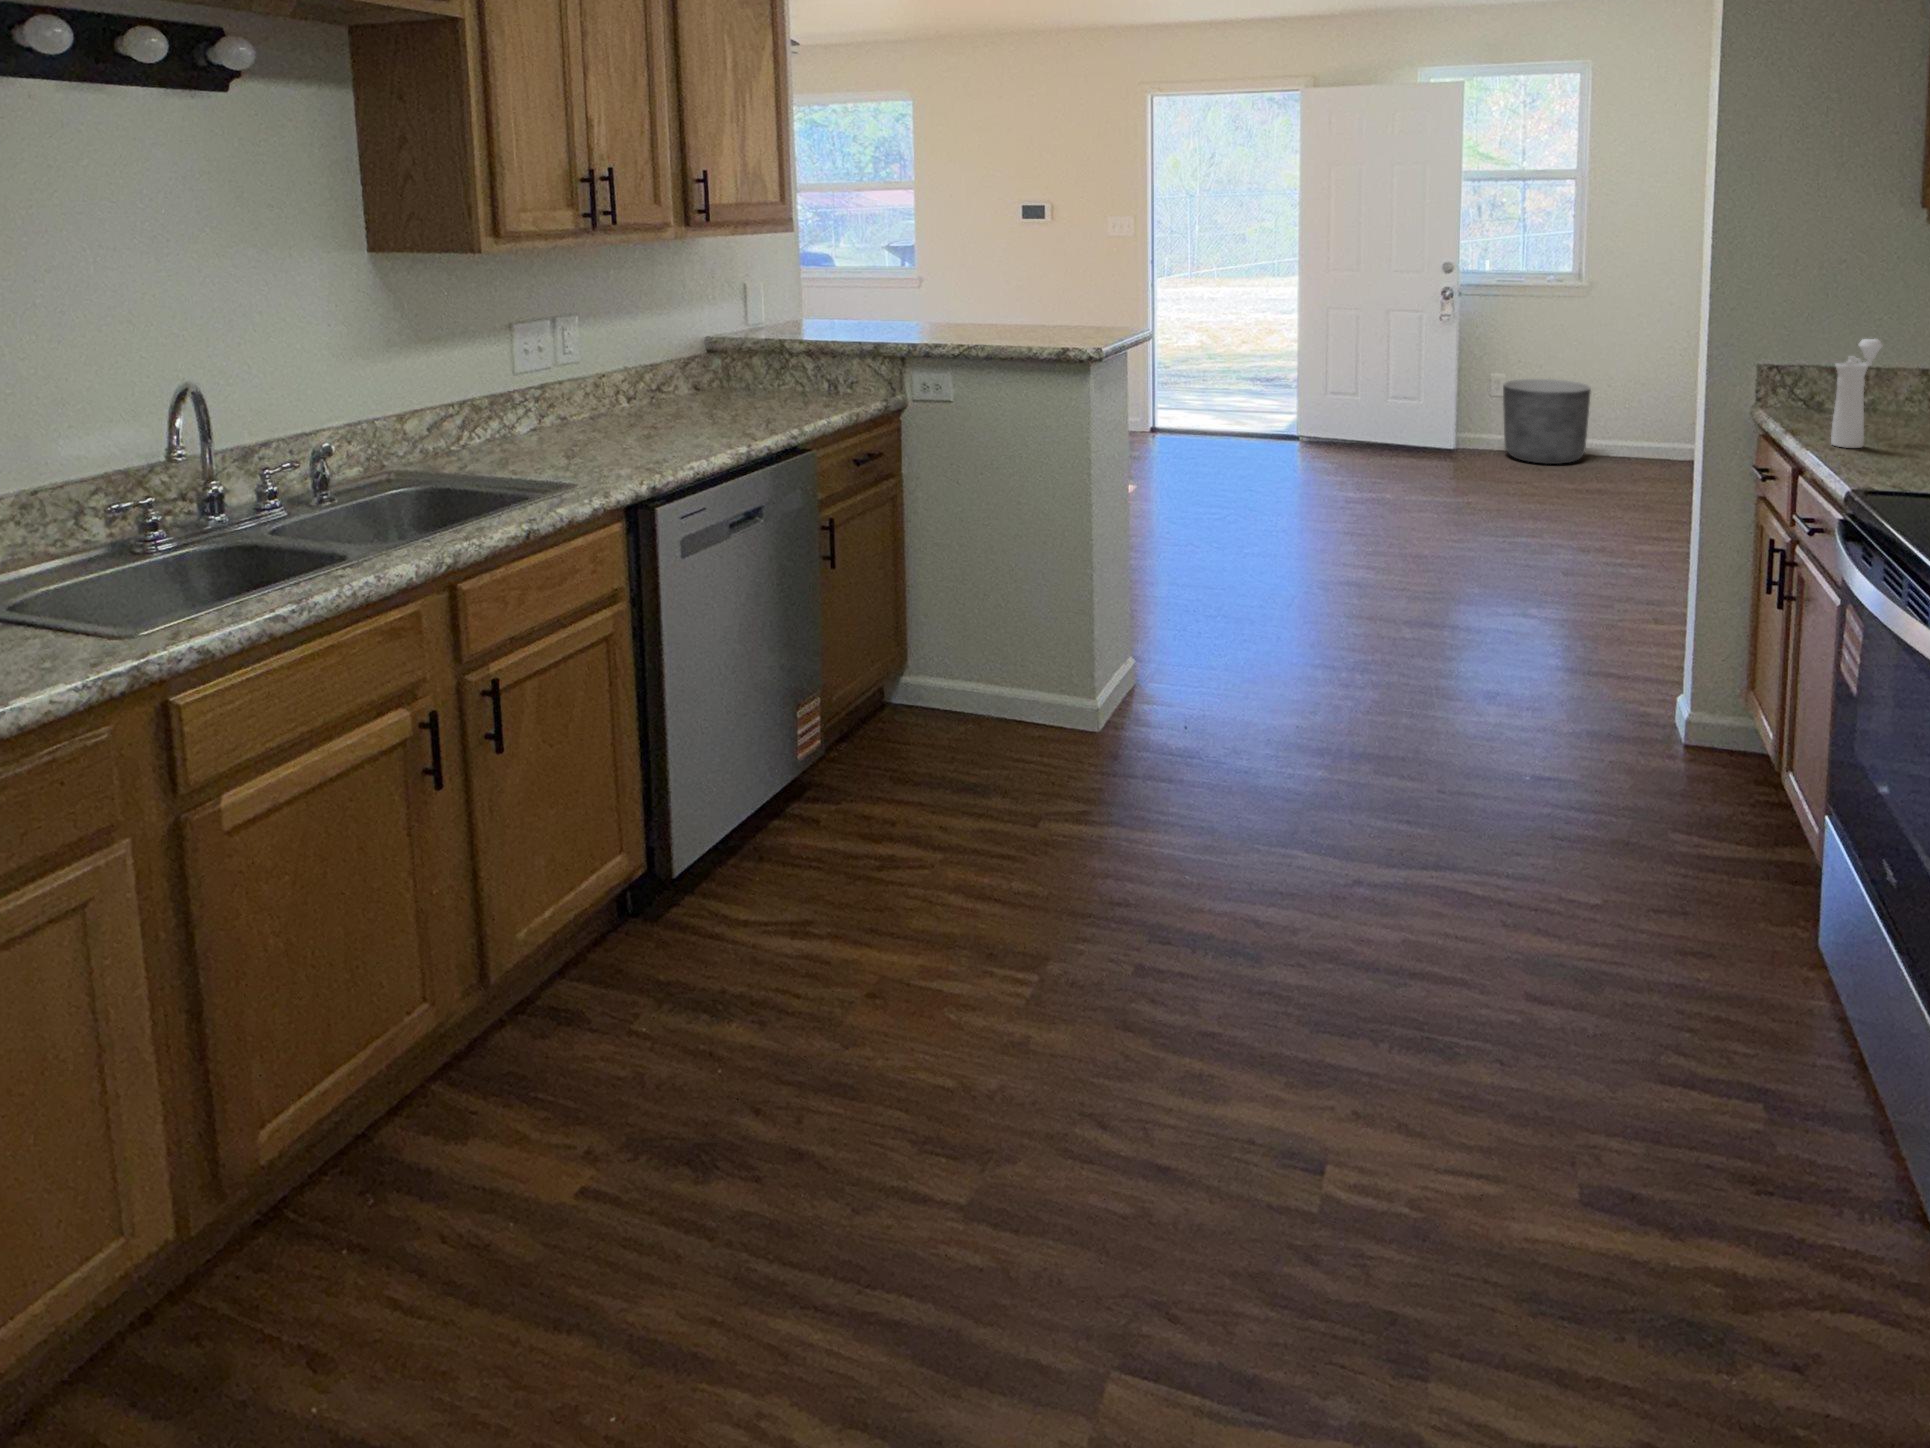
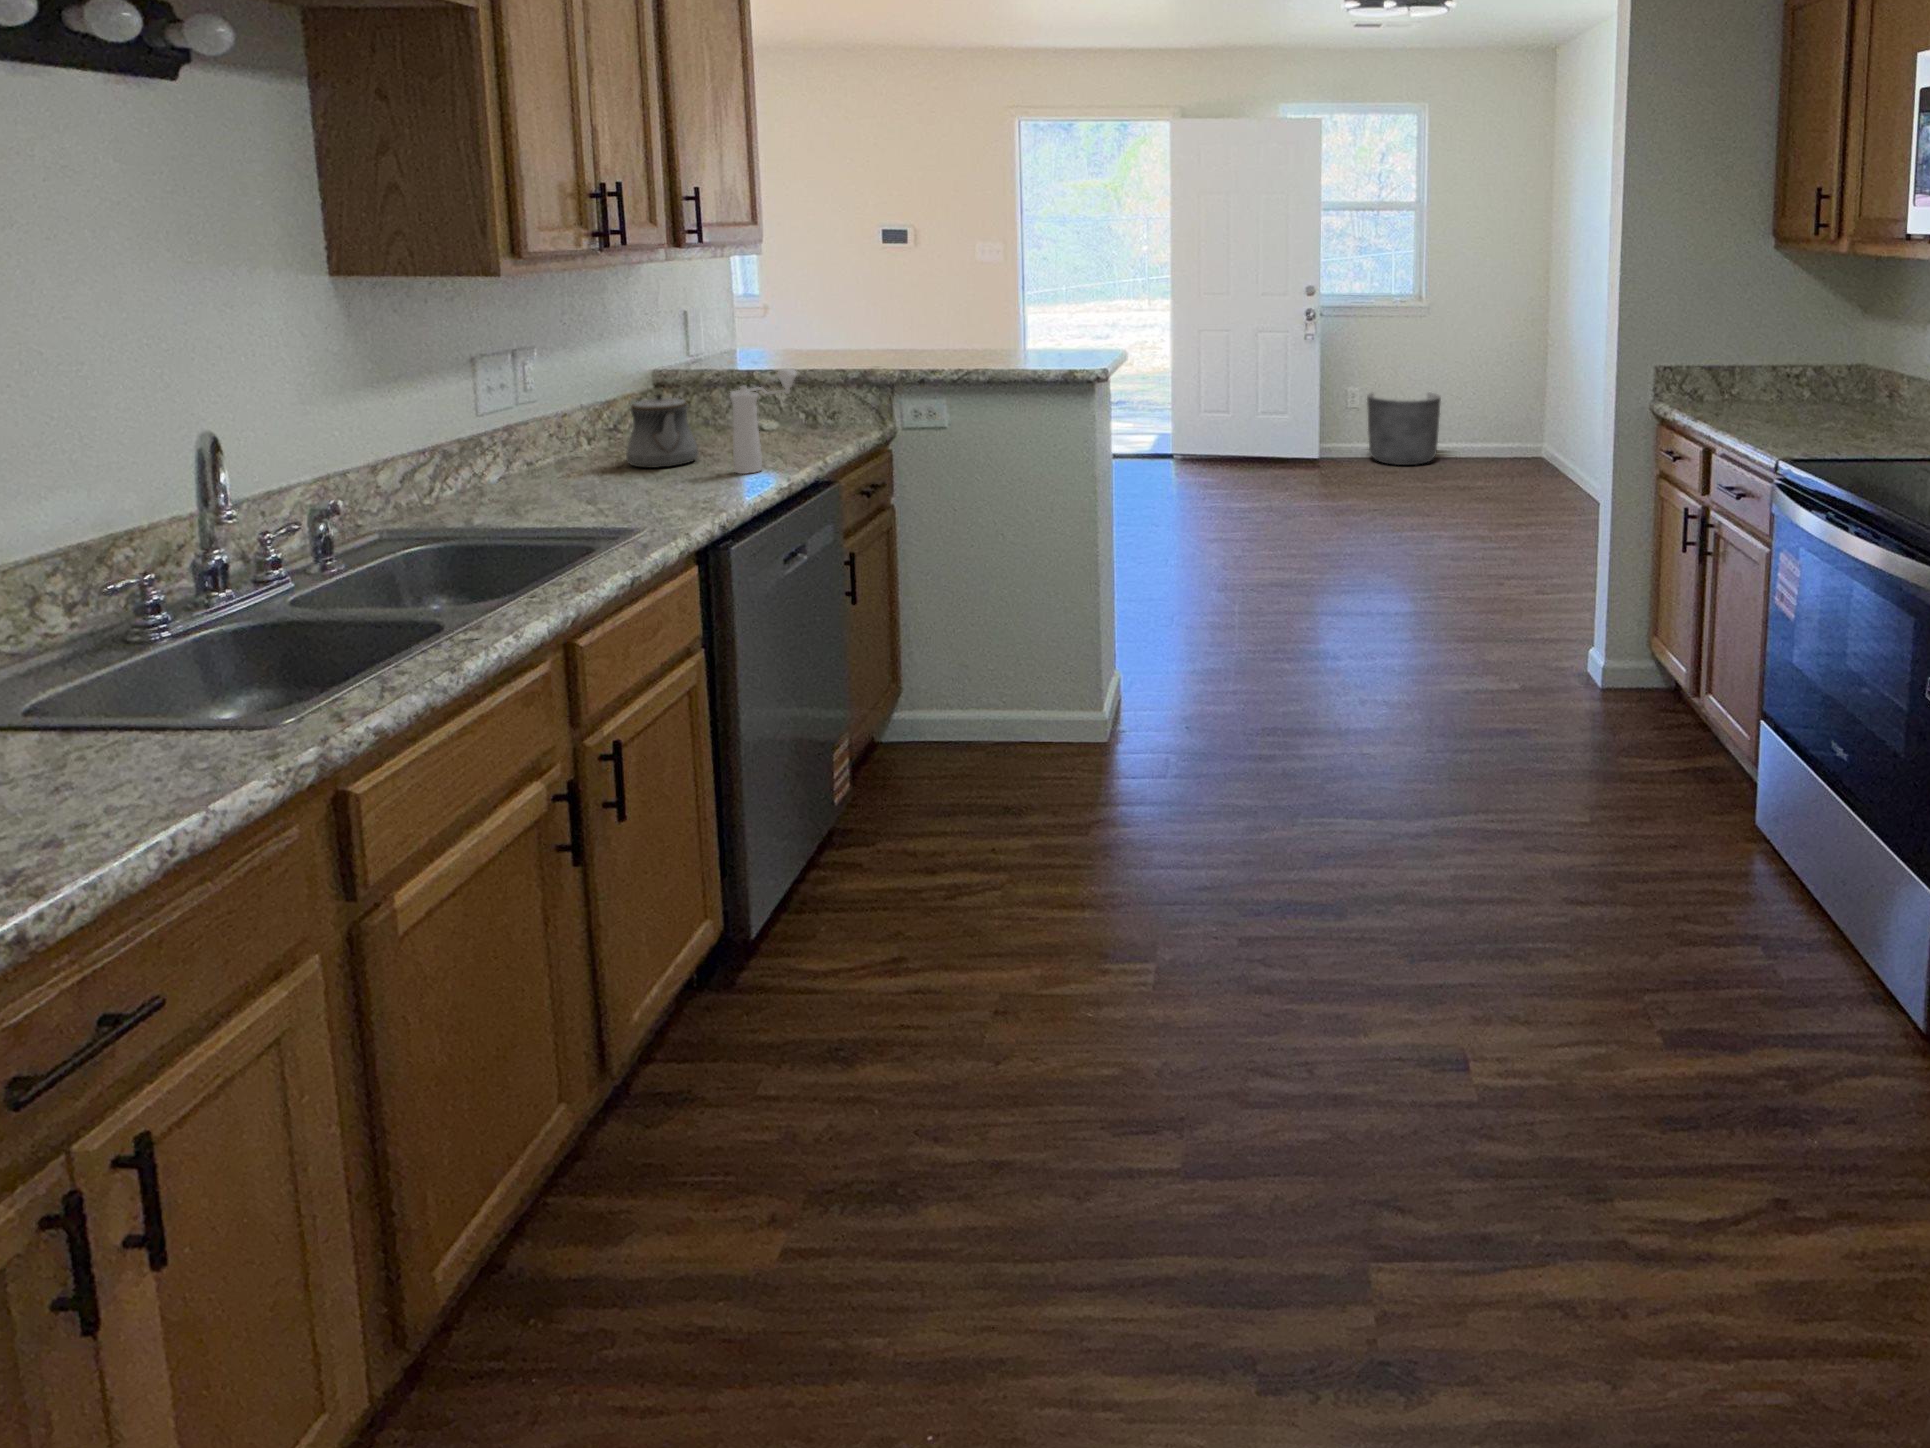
pepper mill: present [1831,339,1882,448] -> present [730,369,797,474]
teapot: none [635,362,697,428] -> present [626,394,698,468]

